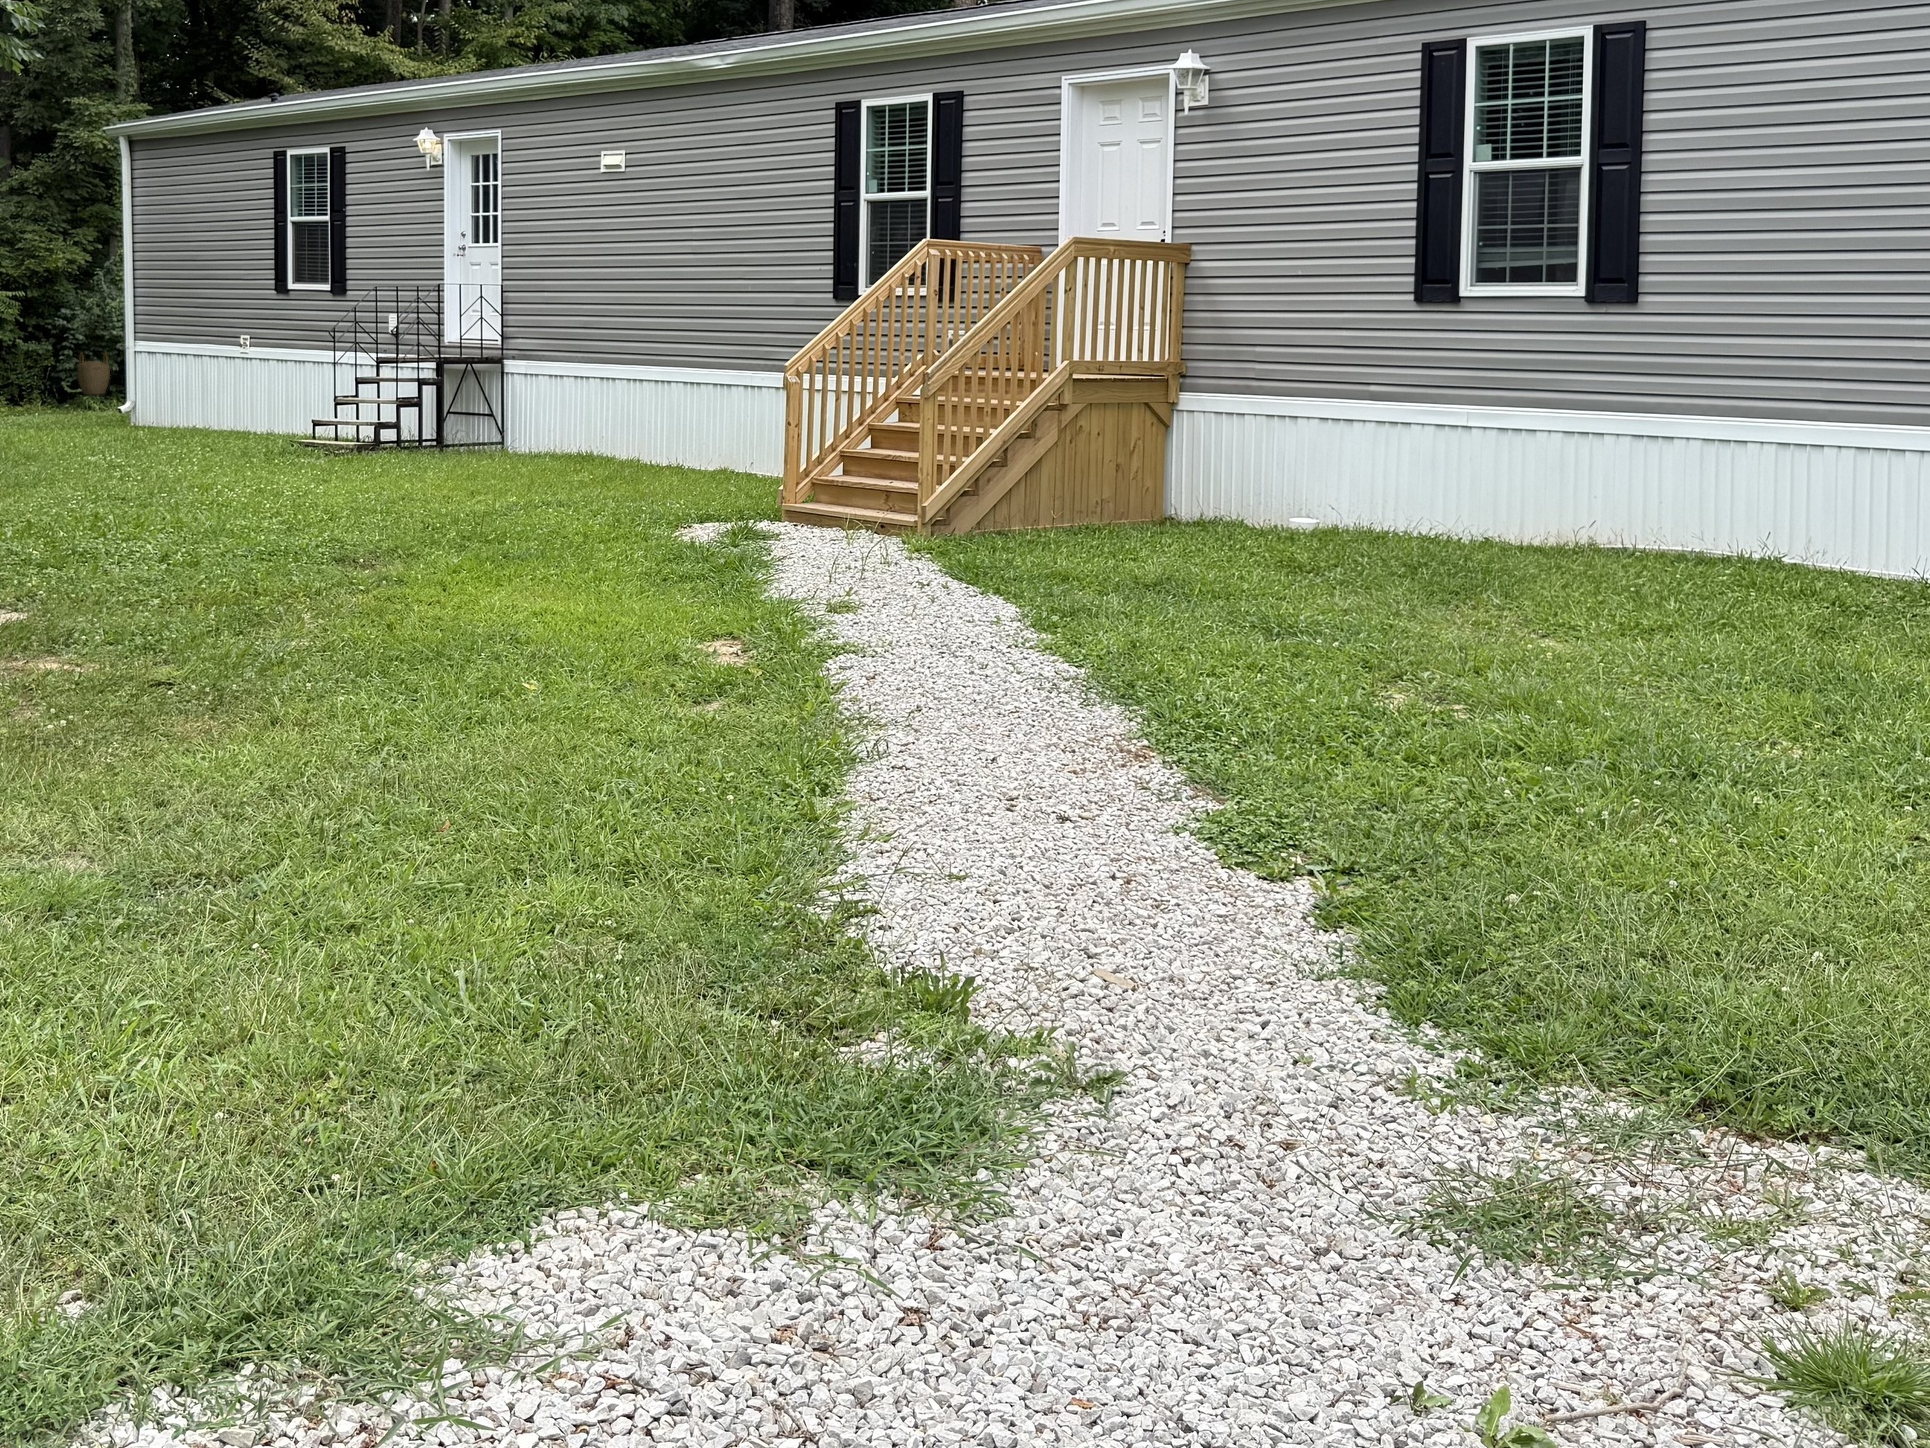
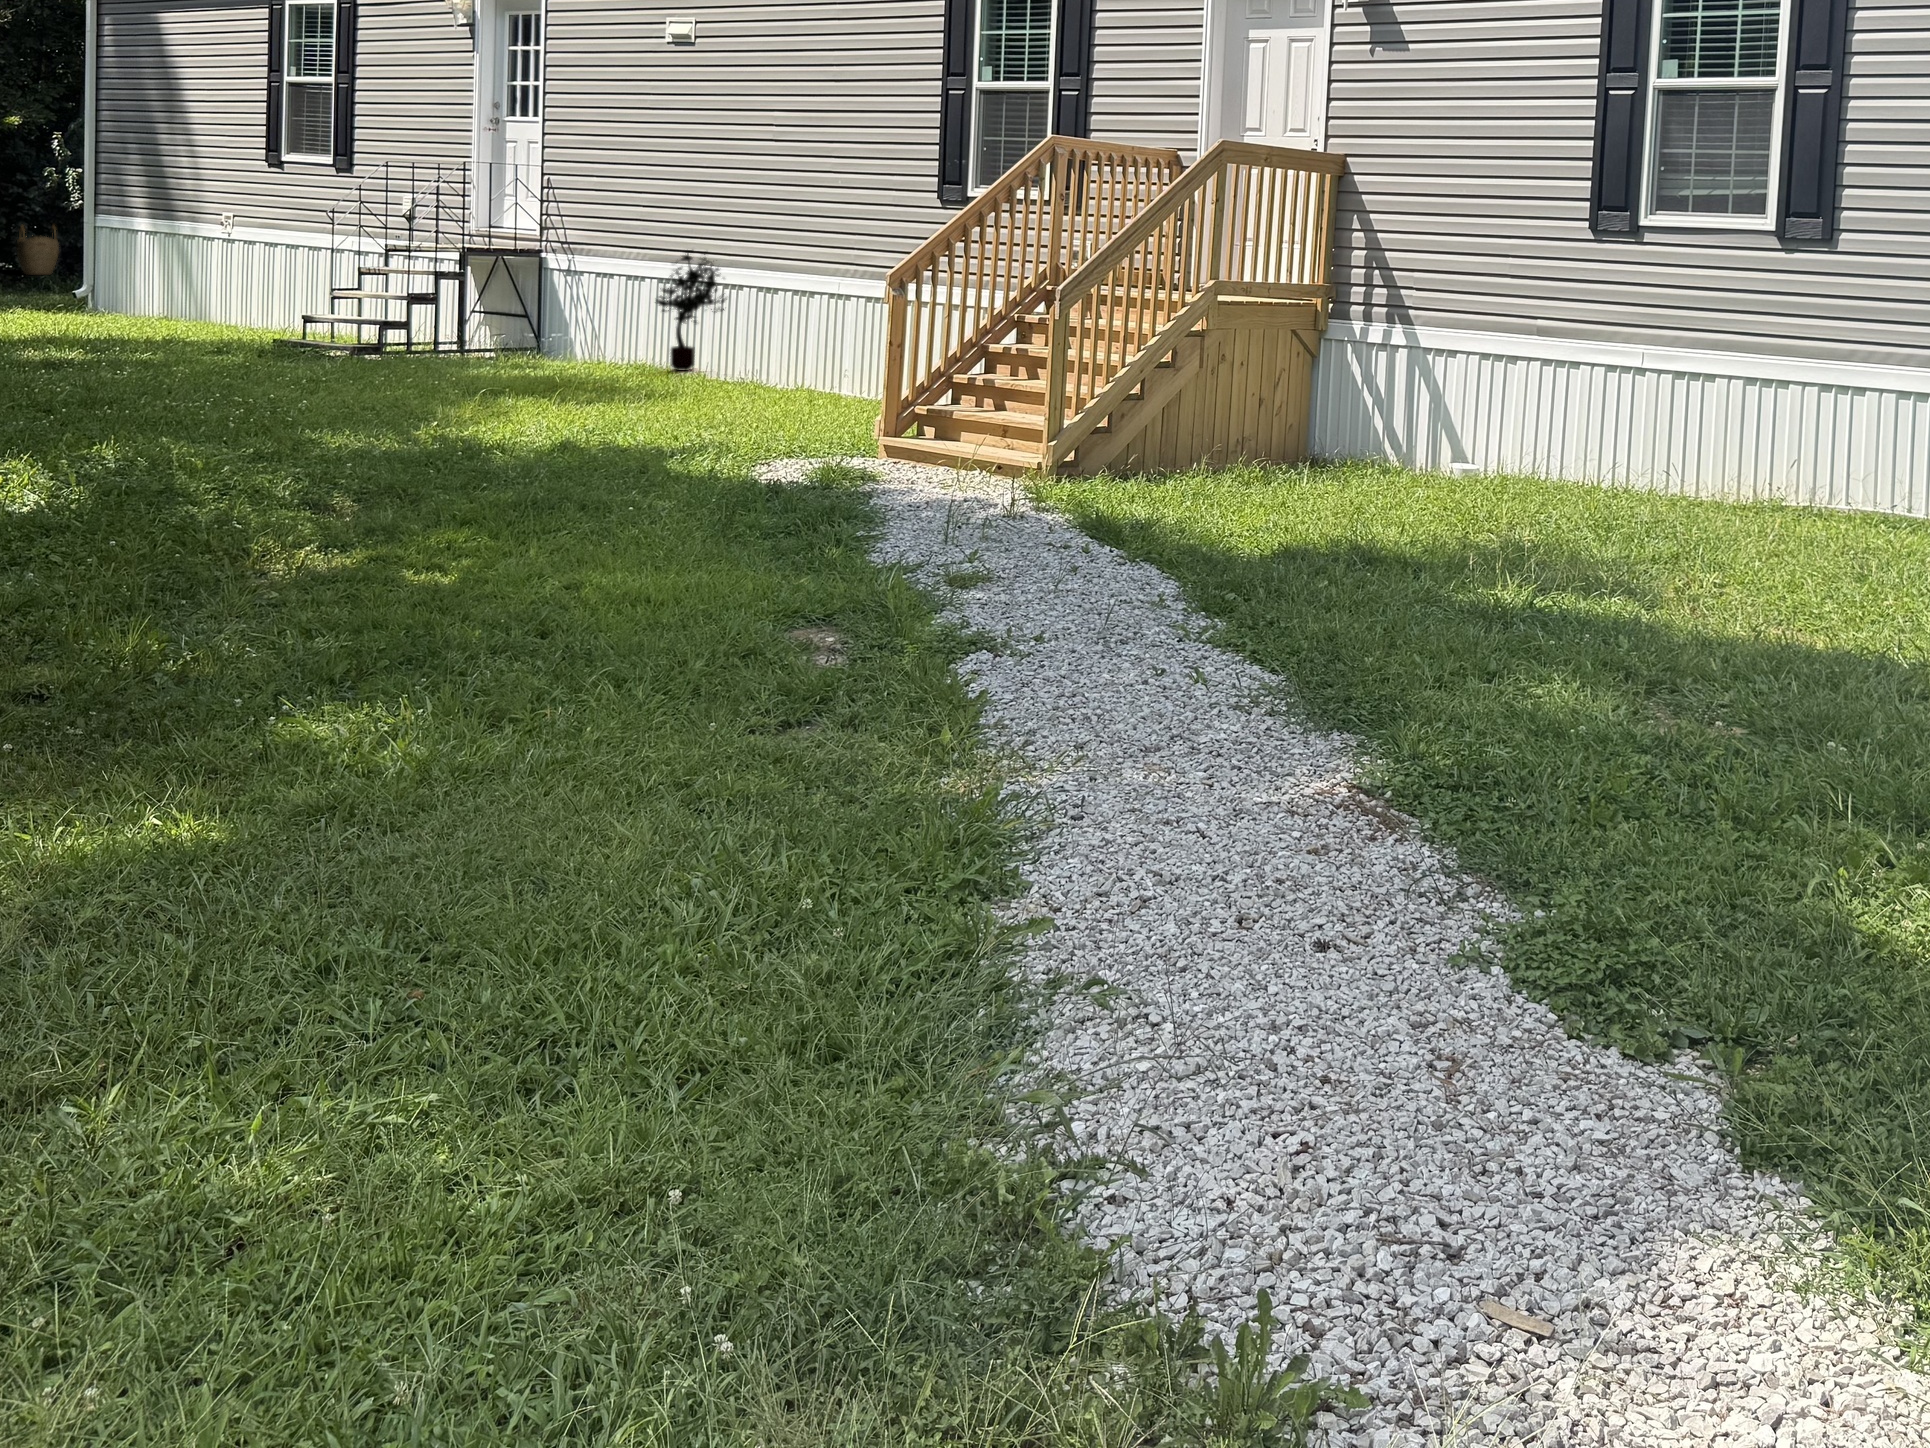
potted tree: none [596,351,660,457] -> present [655,250,727,371]

